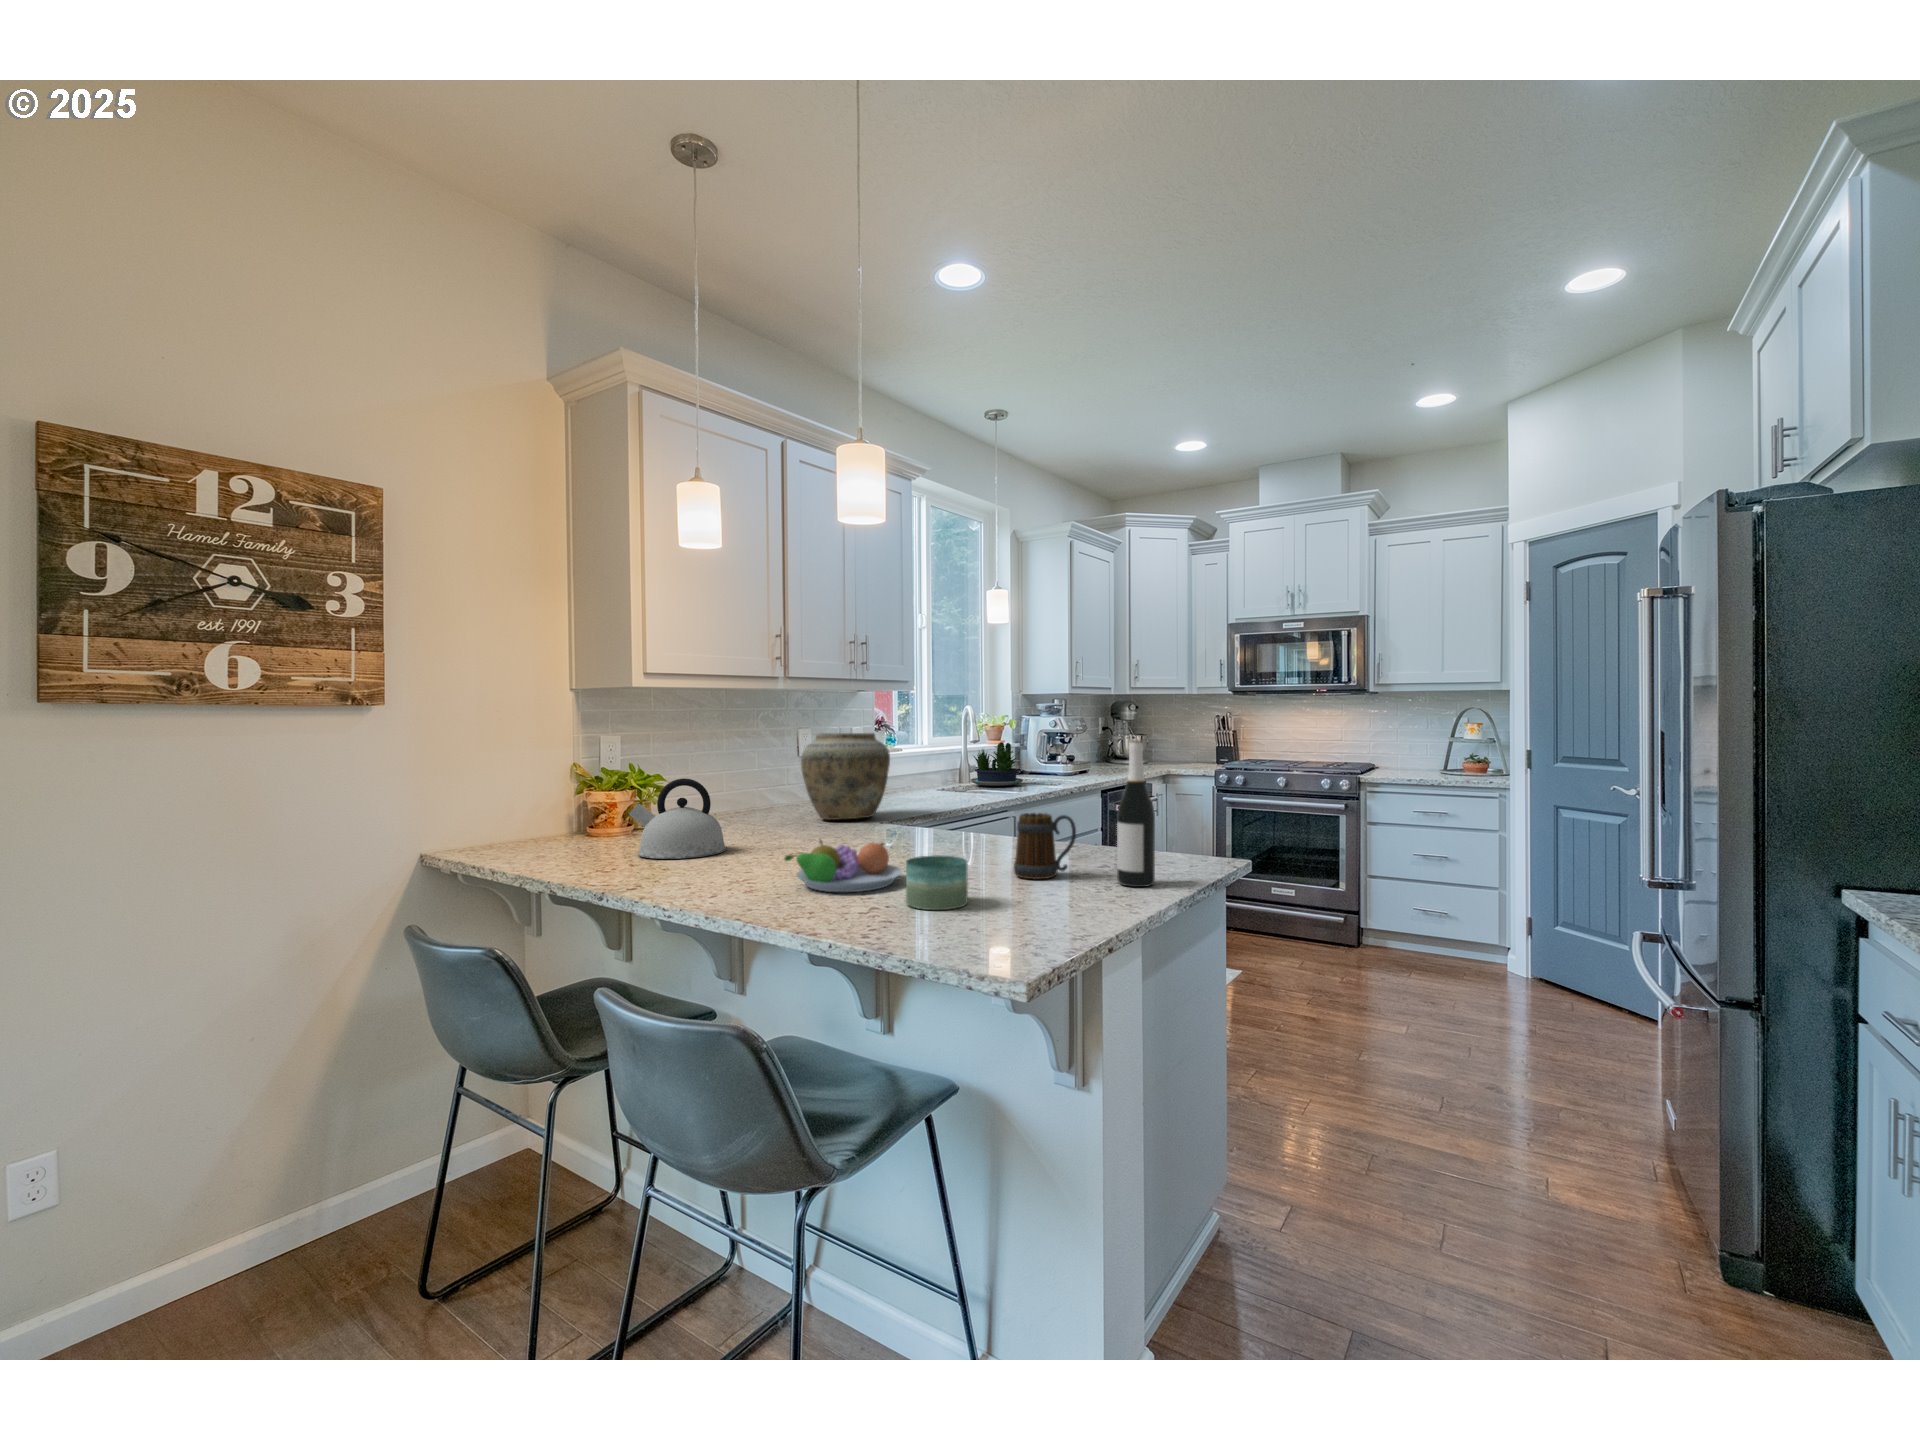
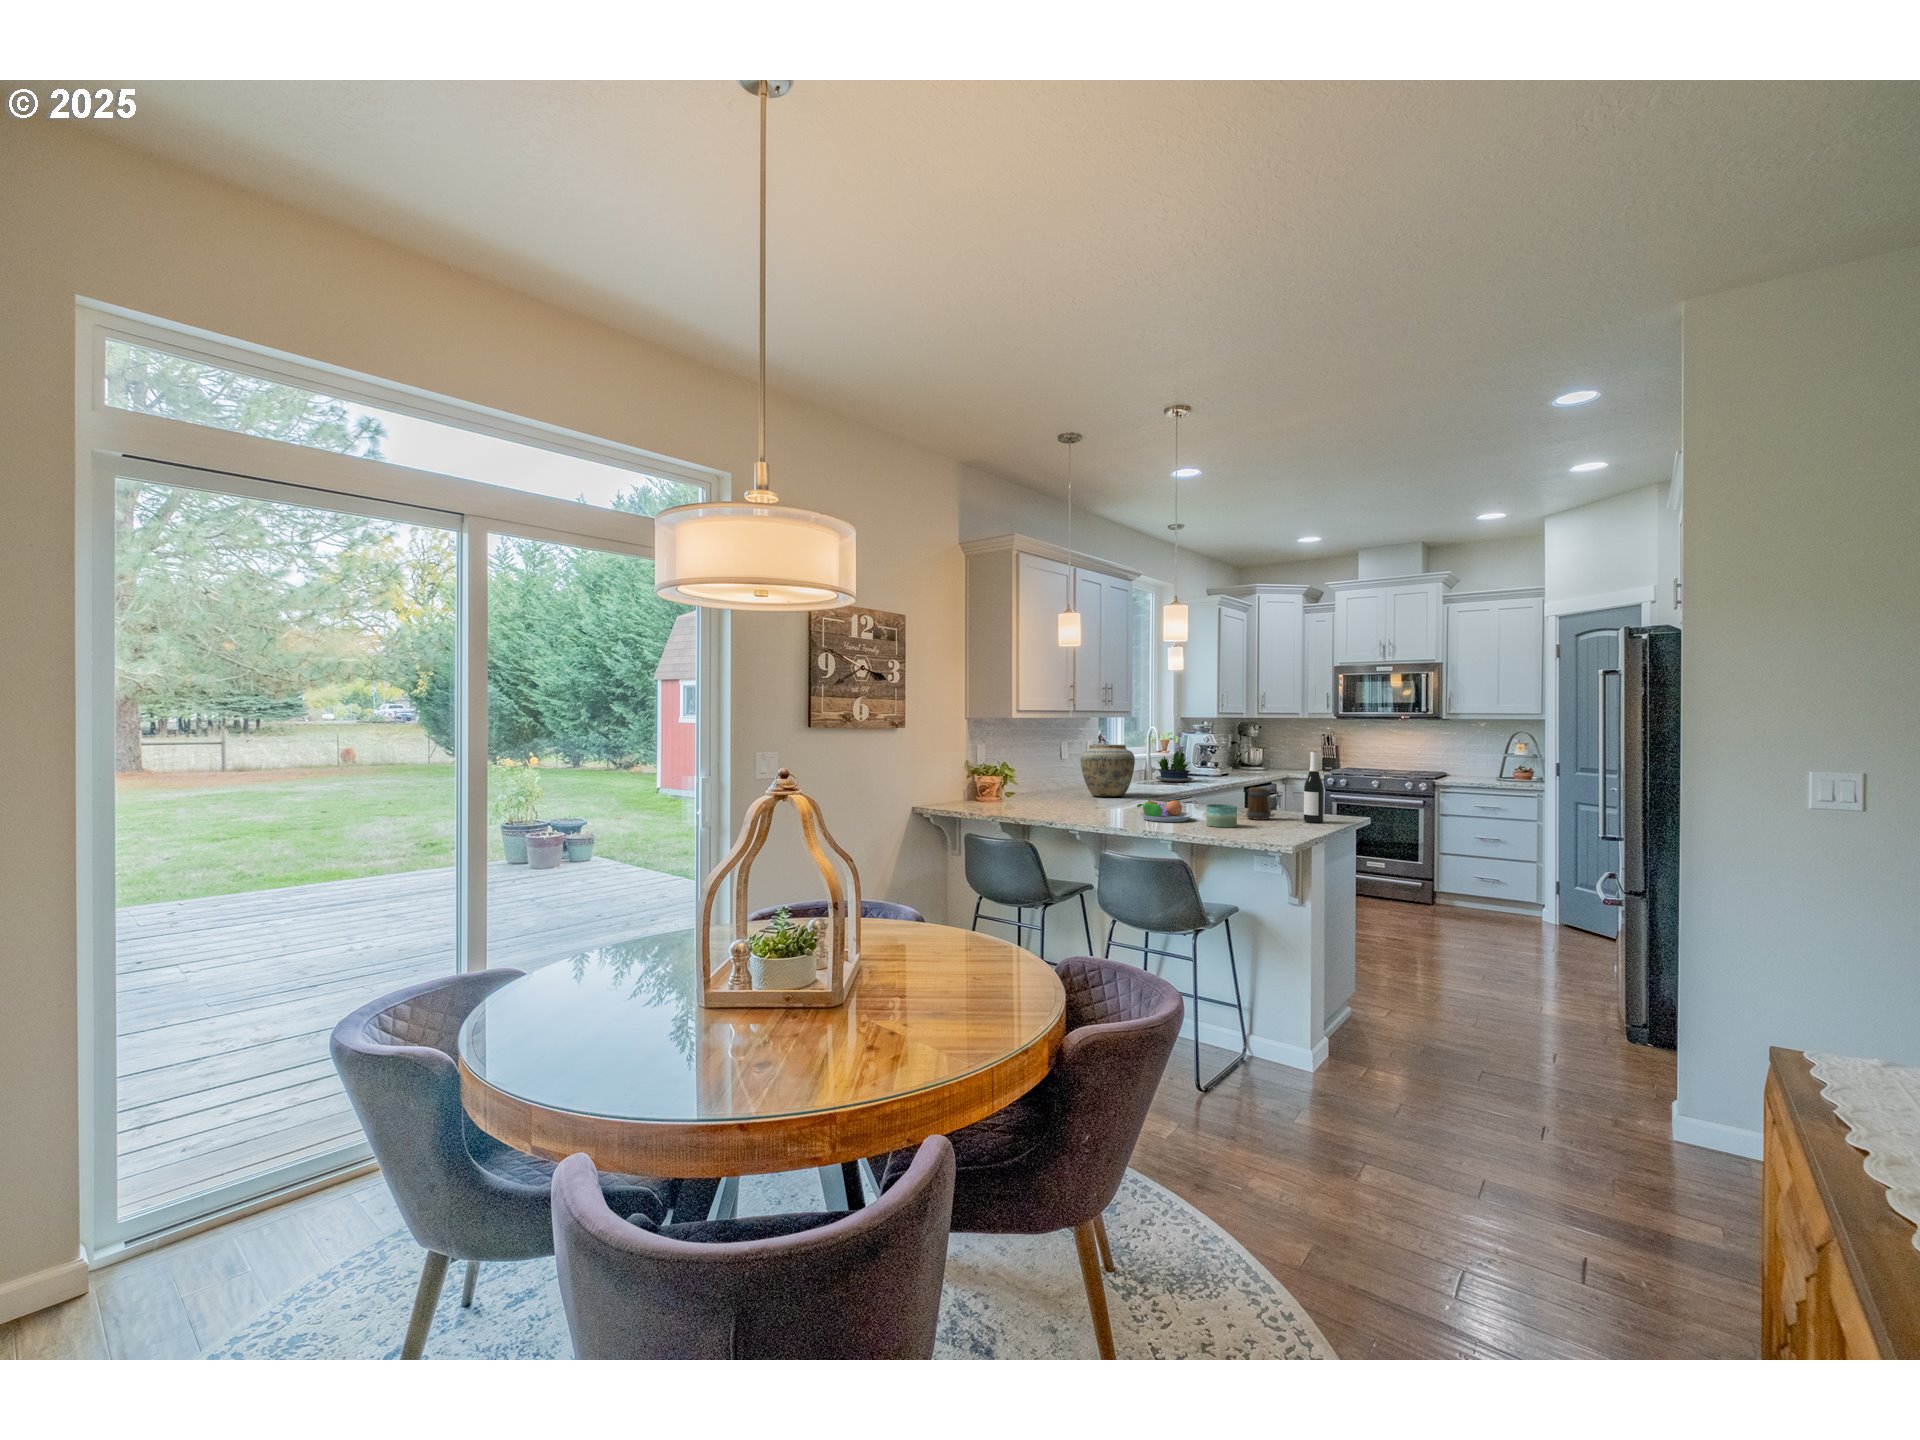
kettle: present [629,778,726,859] -> none [1021,768,1070,810]

